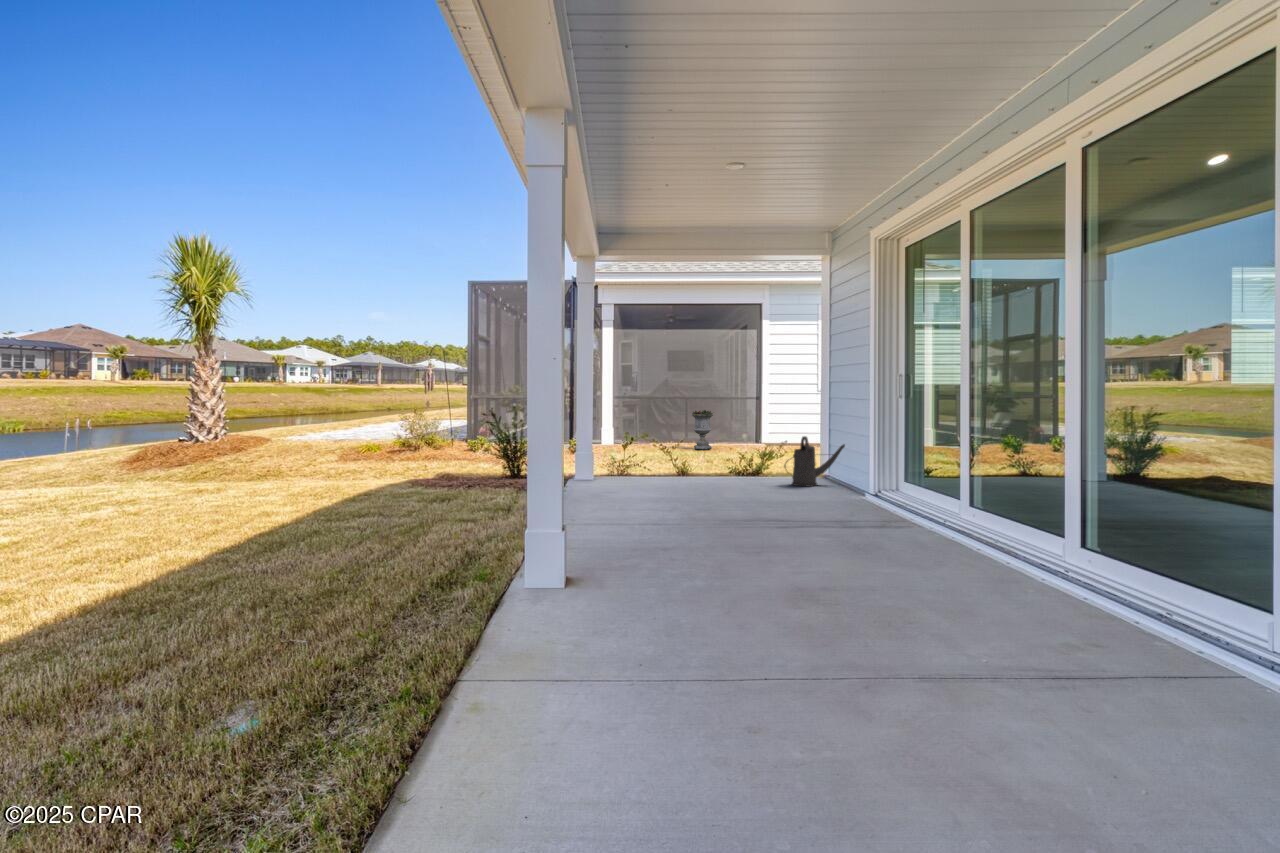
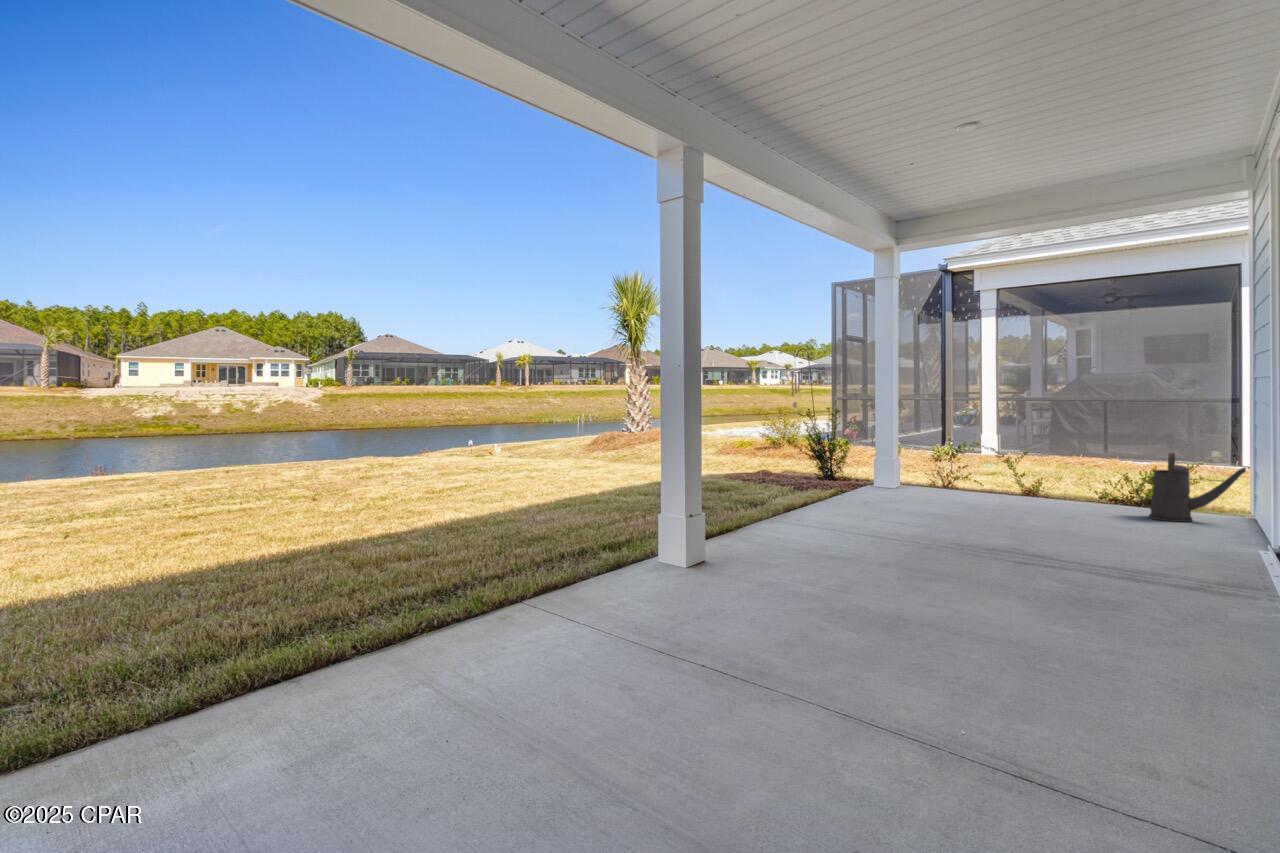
planter: present [692,410,713,450] -> none [1108,415,1143,467]

